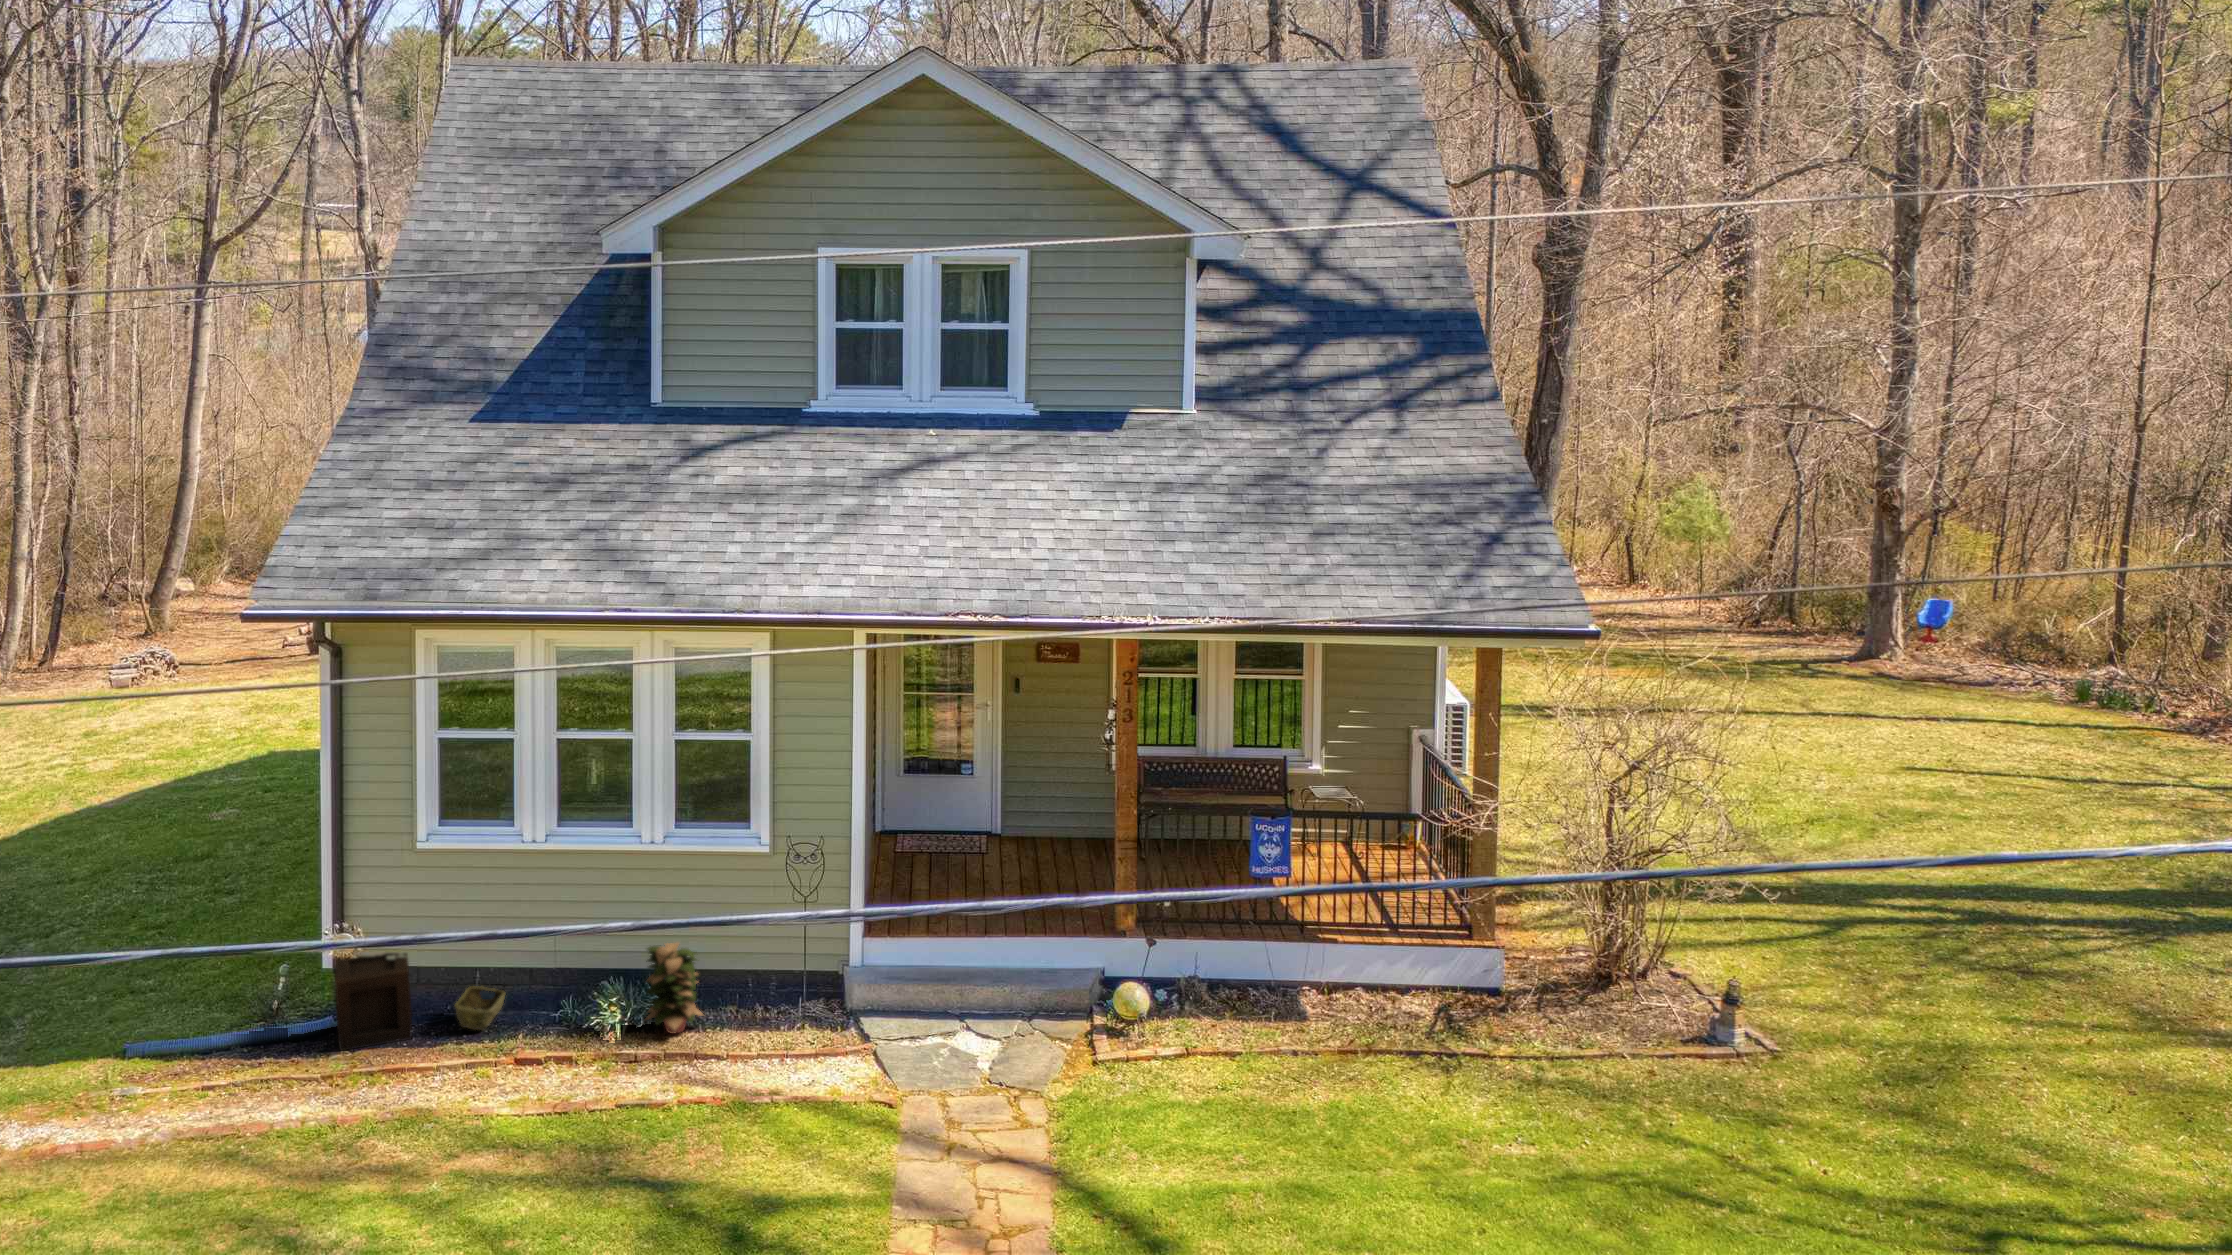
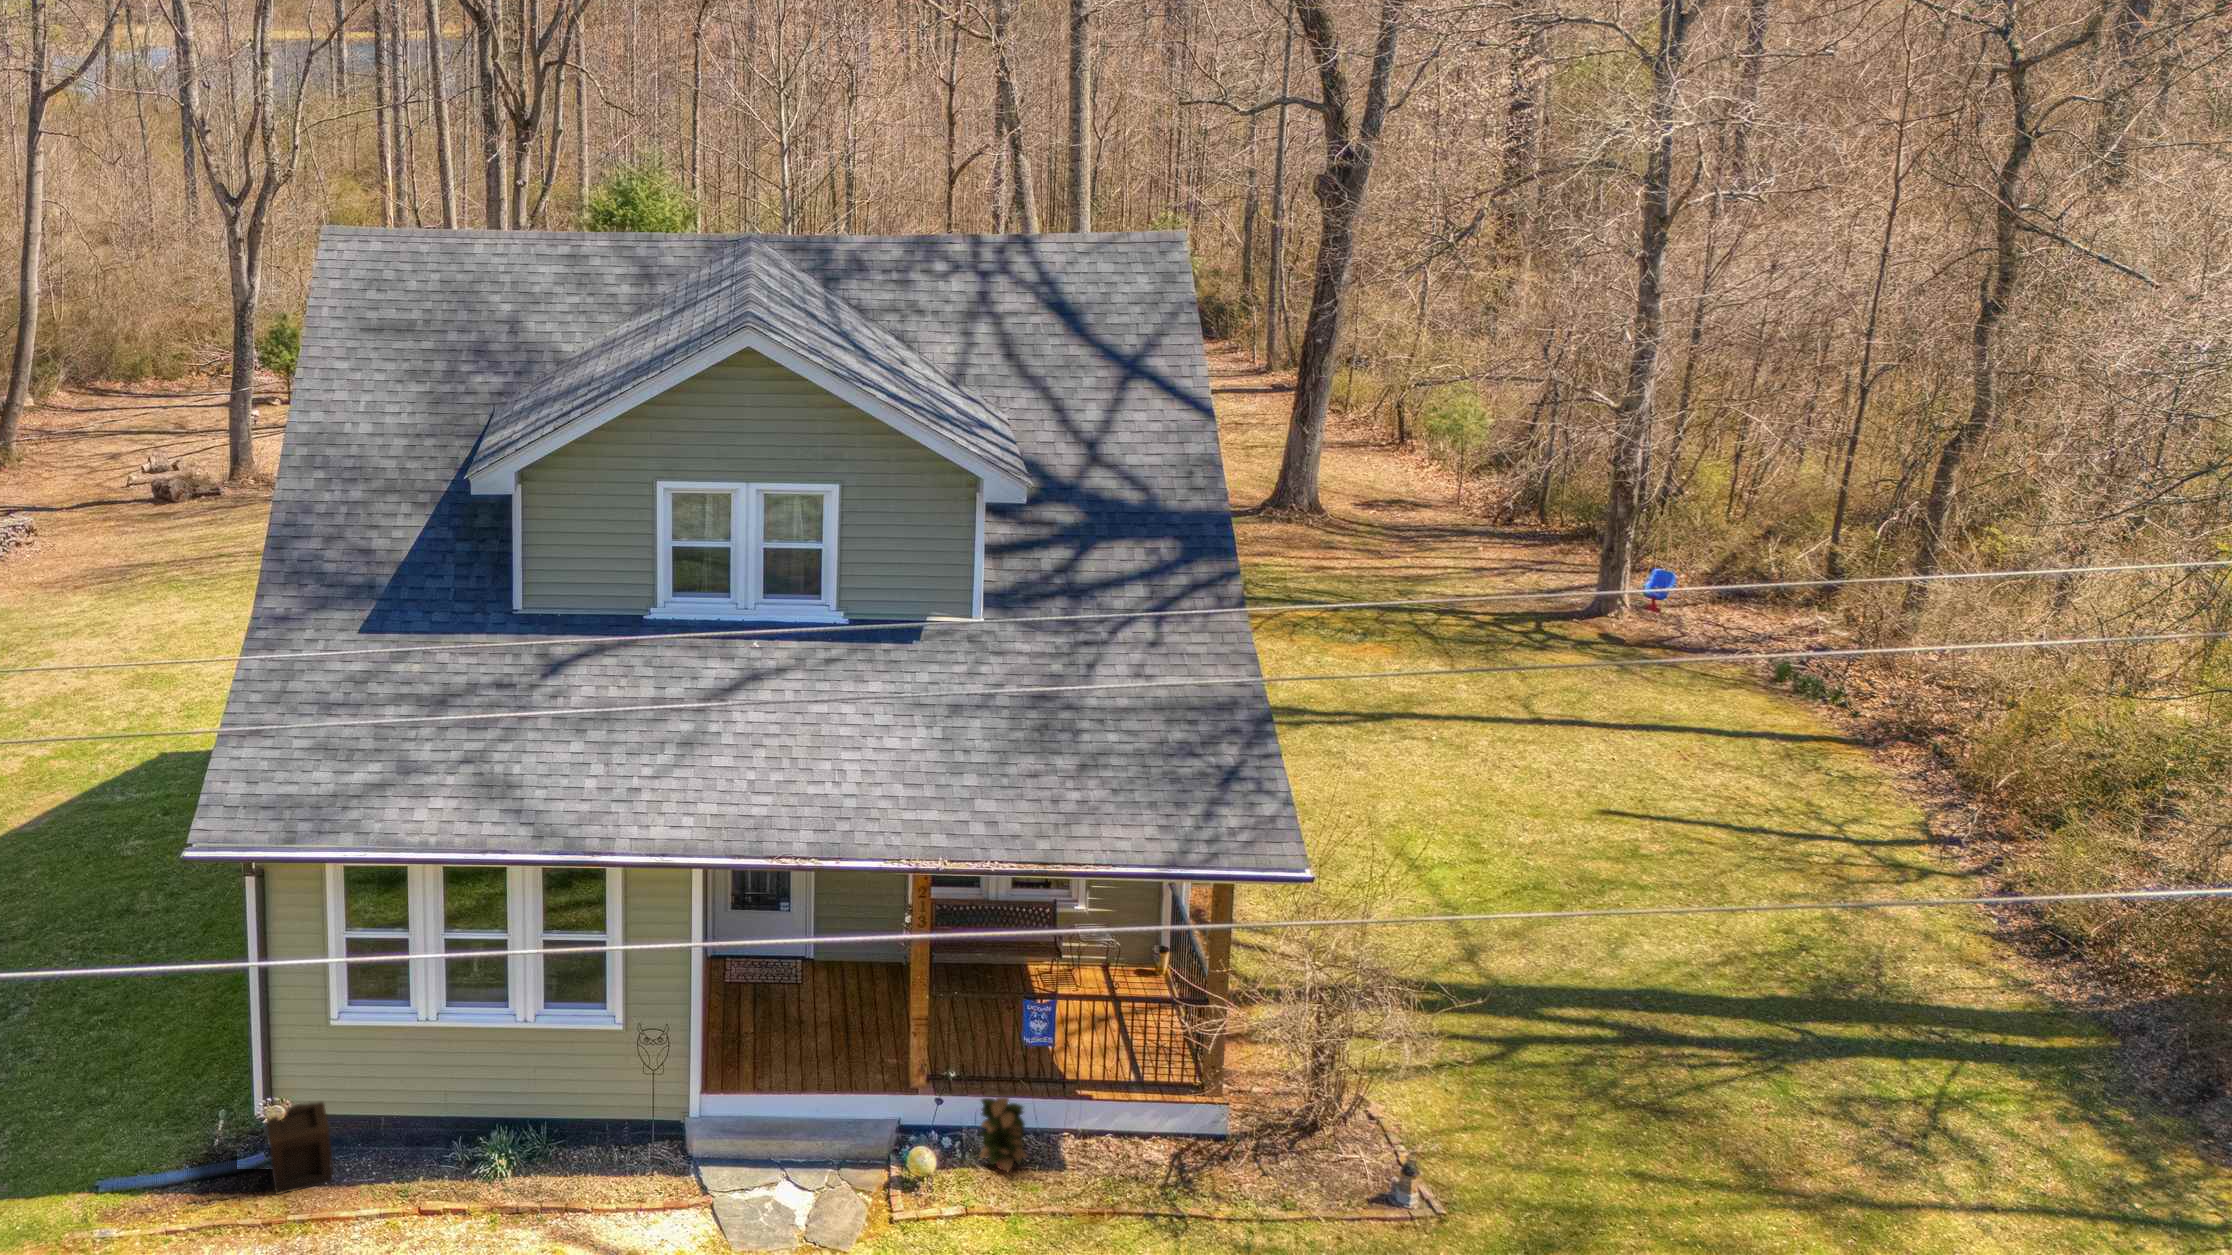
decorative plant: present [646,943,703,1033] -> present [980,1097,1028,1172]
woven basket: present [455,986,506,1030] -> none [367,1130,407,1173]

